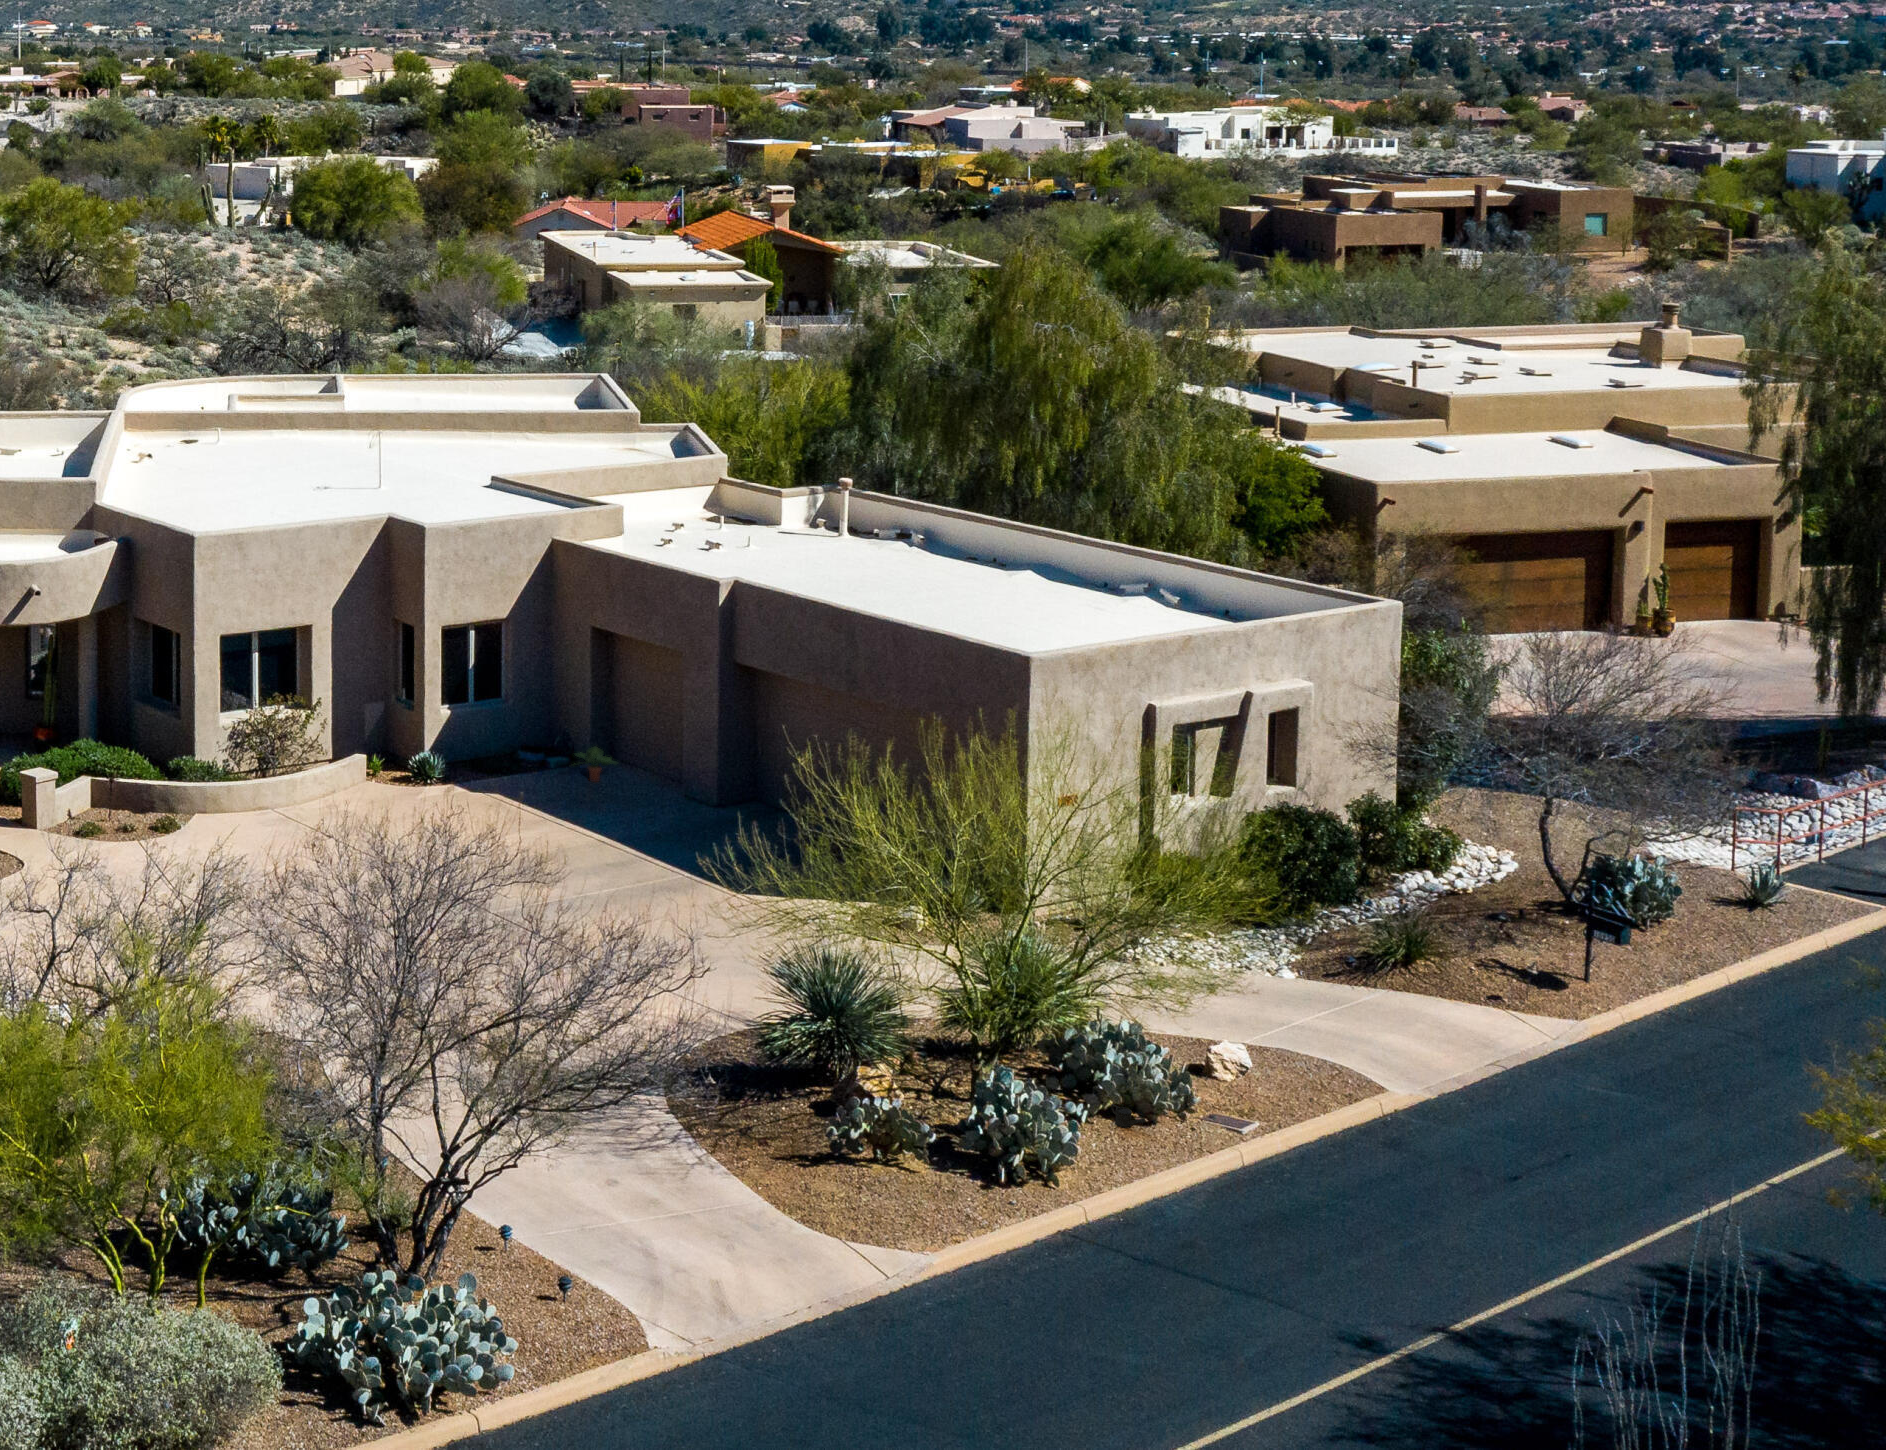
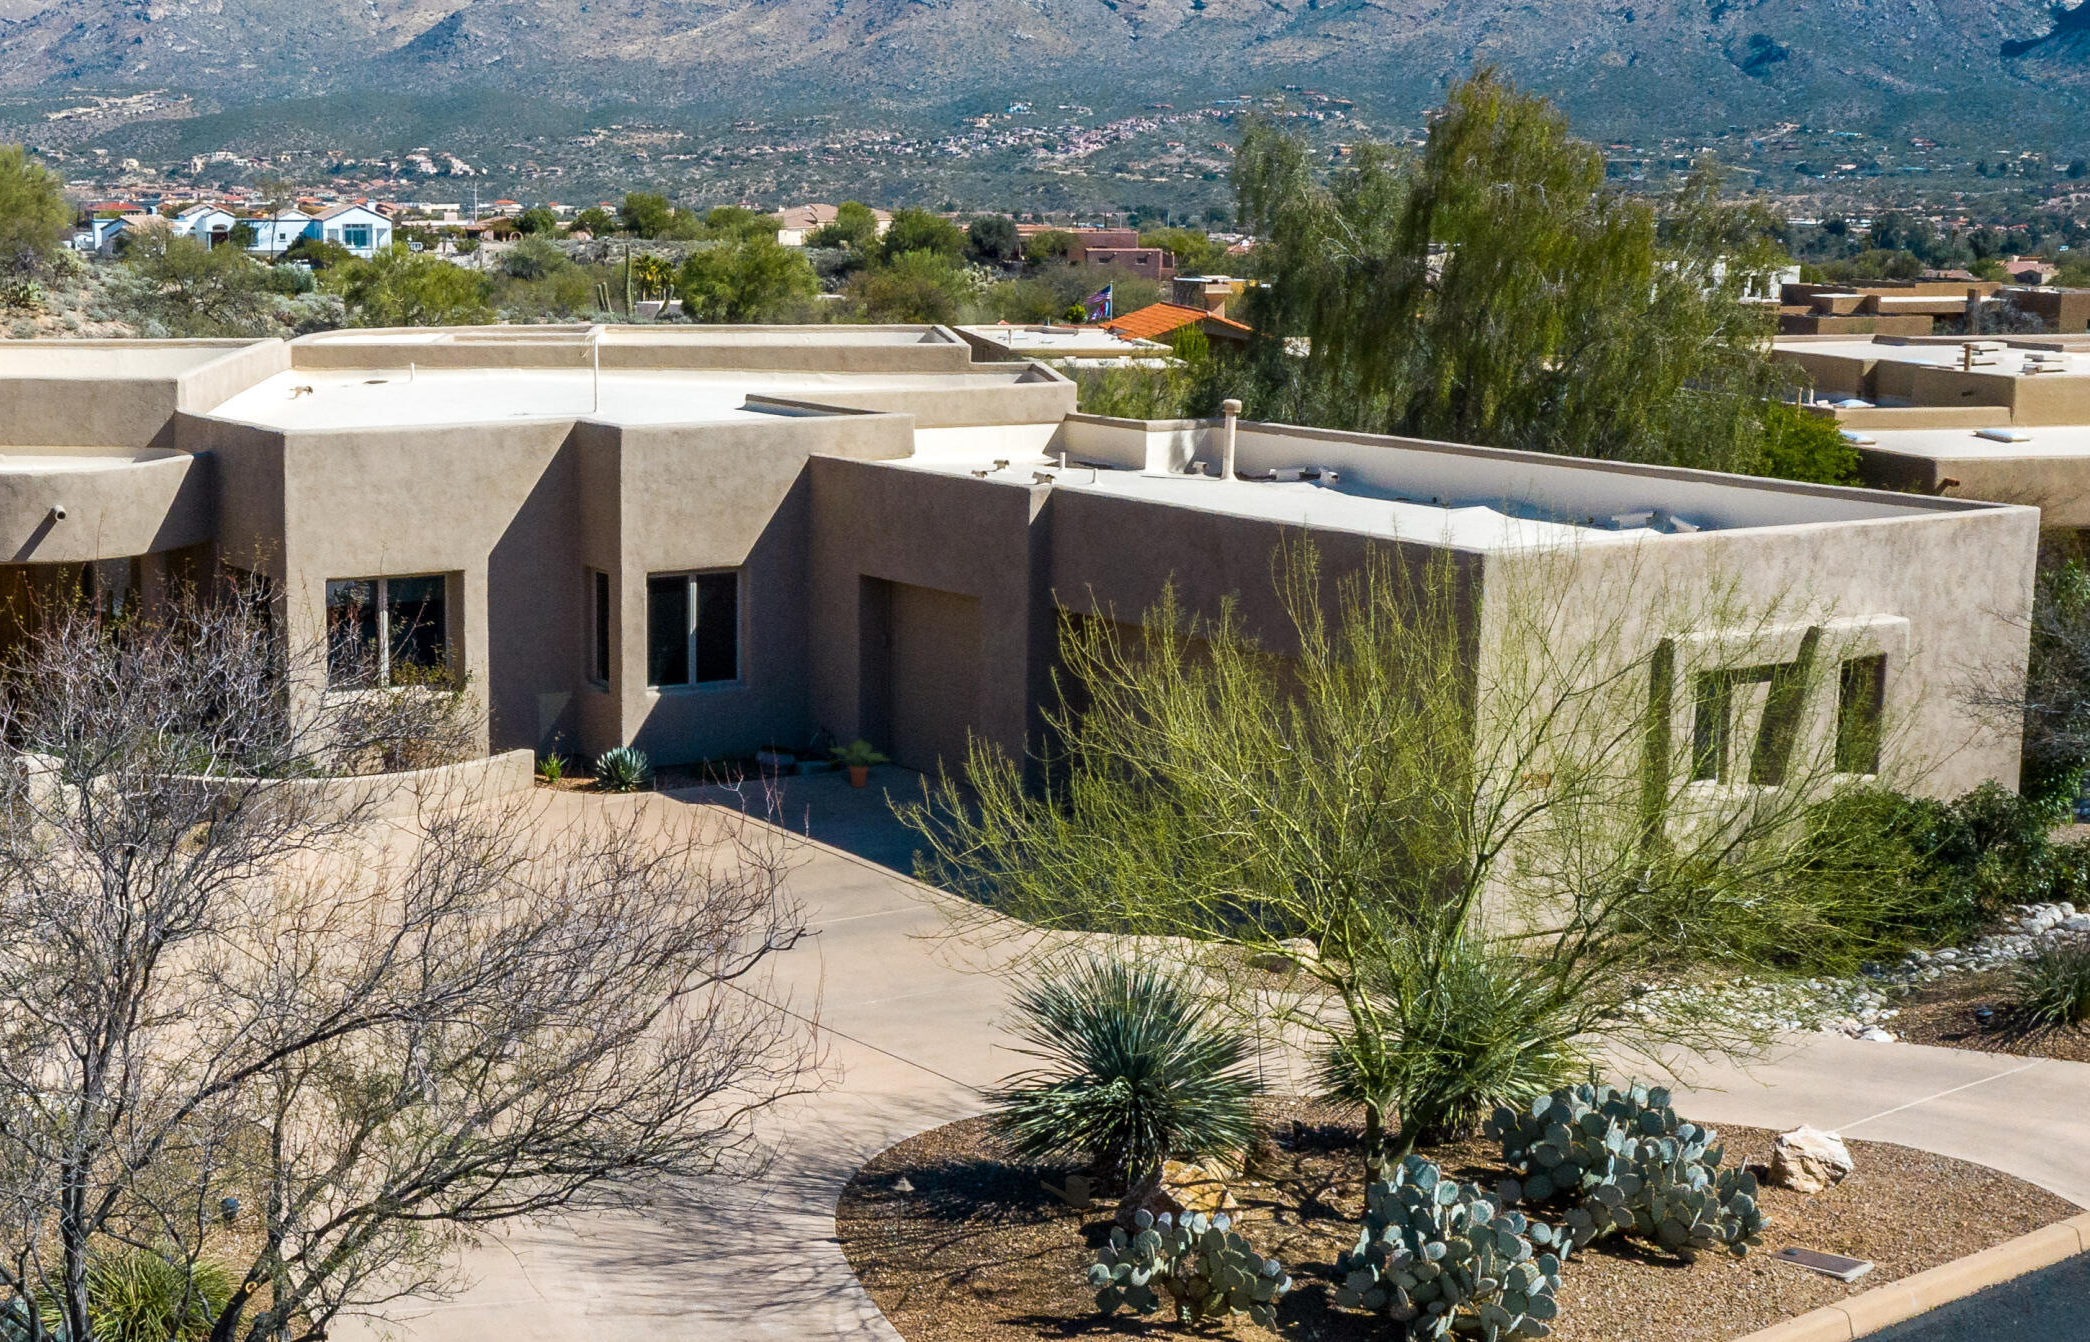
watering can: present [1111,1104,1145,1128] -> present [1041,1175,1099,1208]

